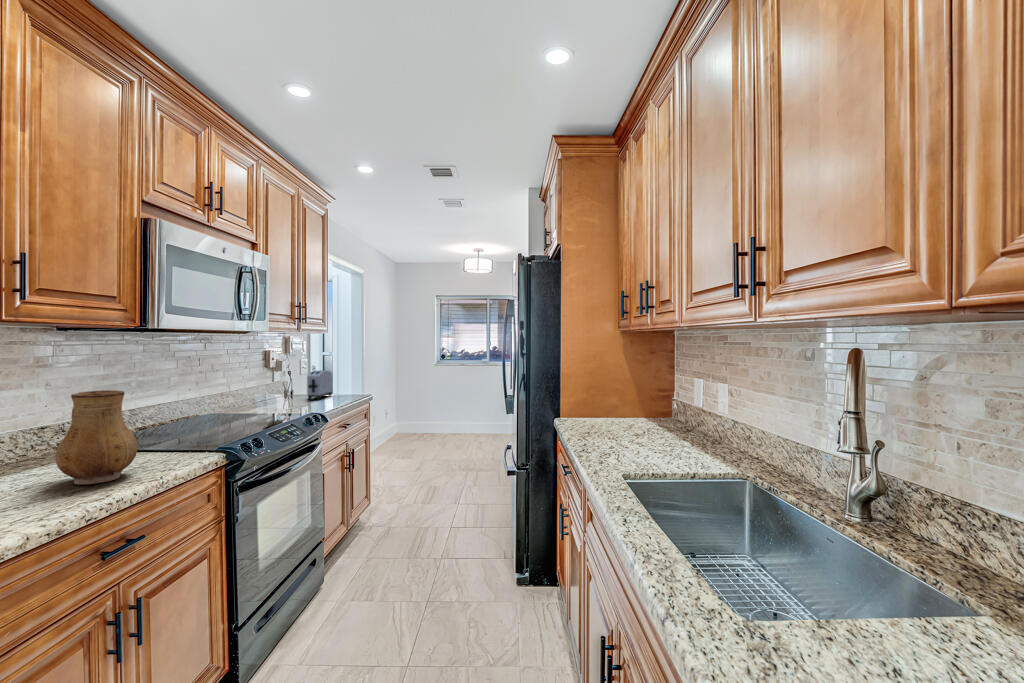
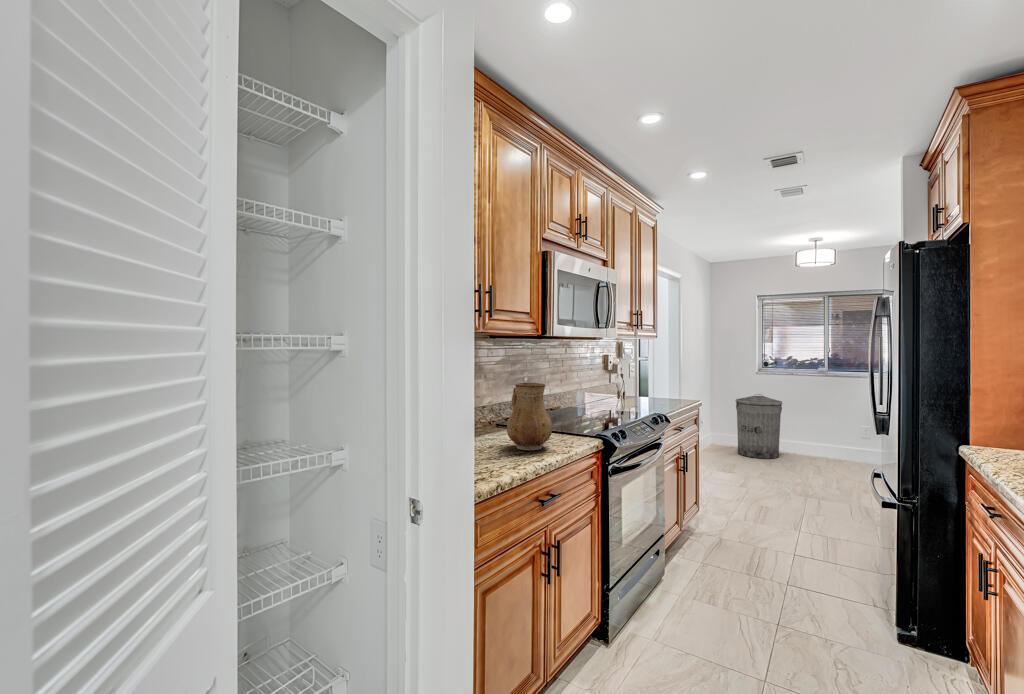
toaster: present [307,370,332,400] -> none [644,374,665,402]
trash can: none [417,384,455,442] -> present [736,394,782,459]

